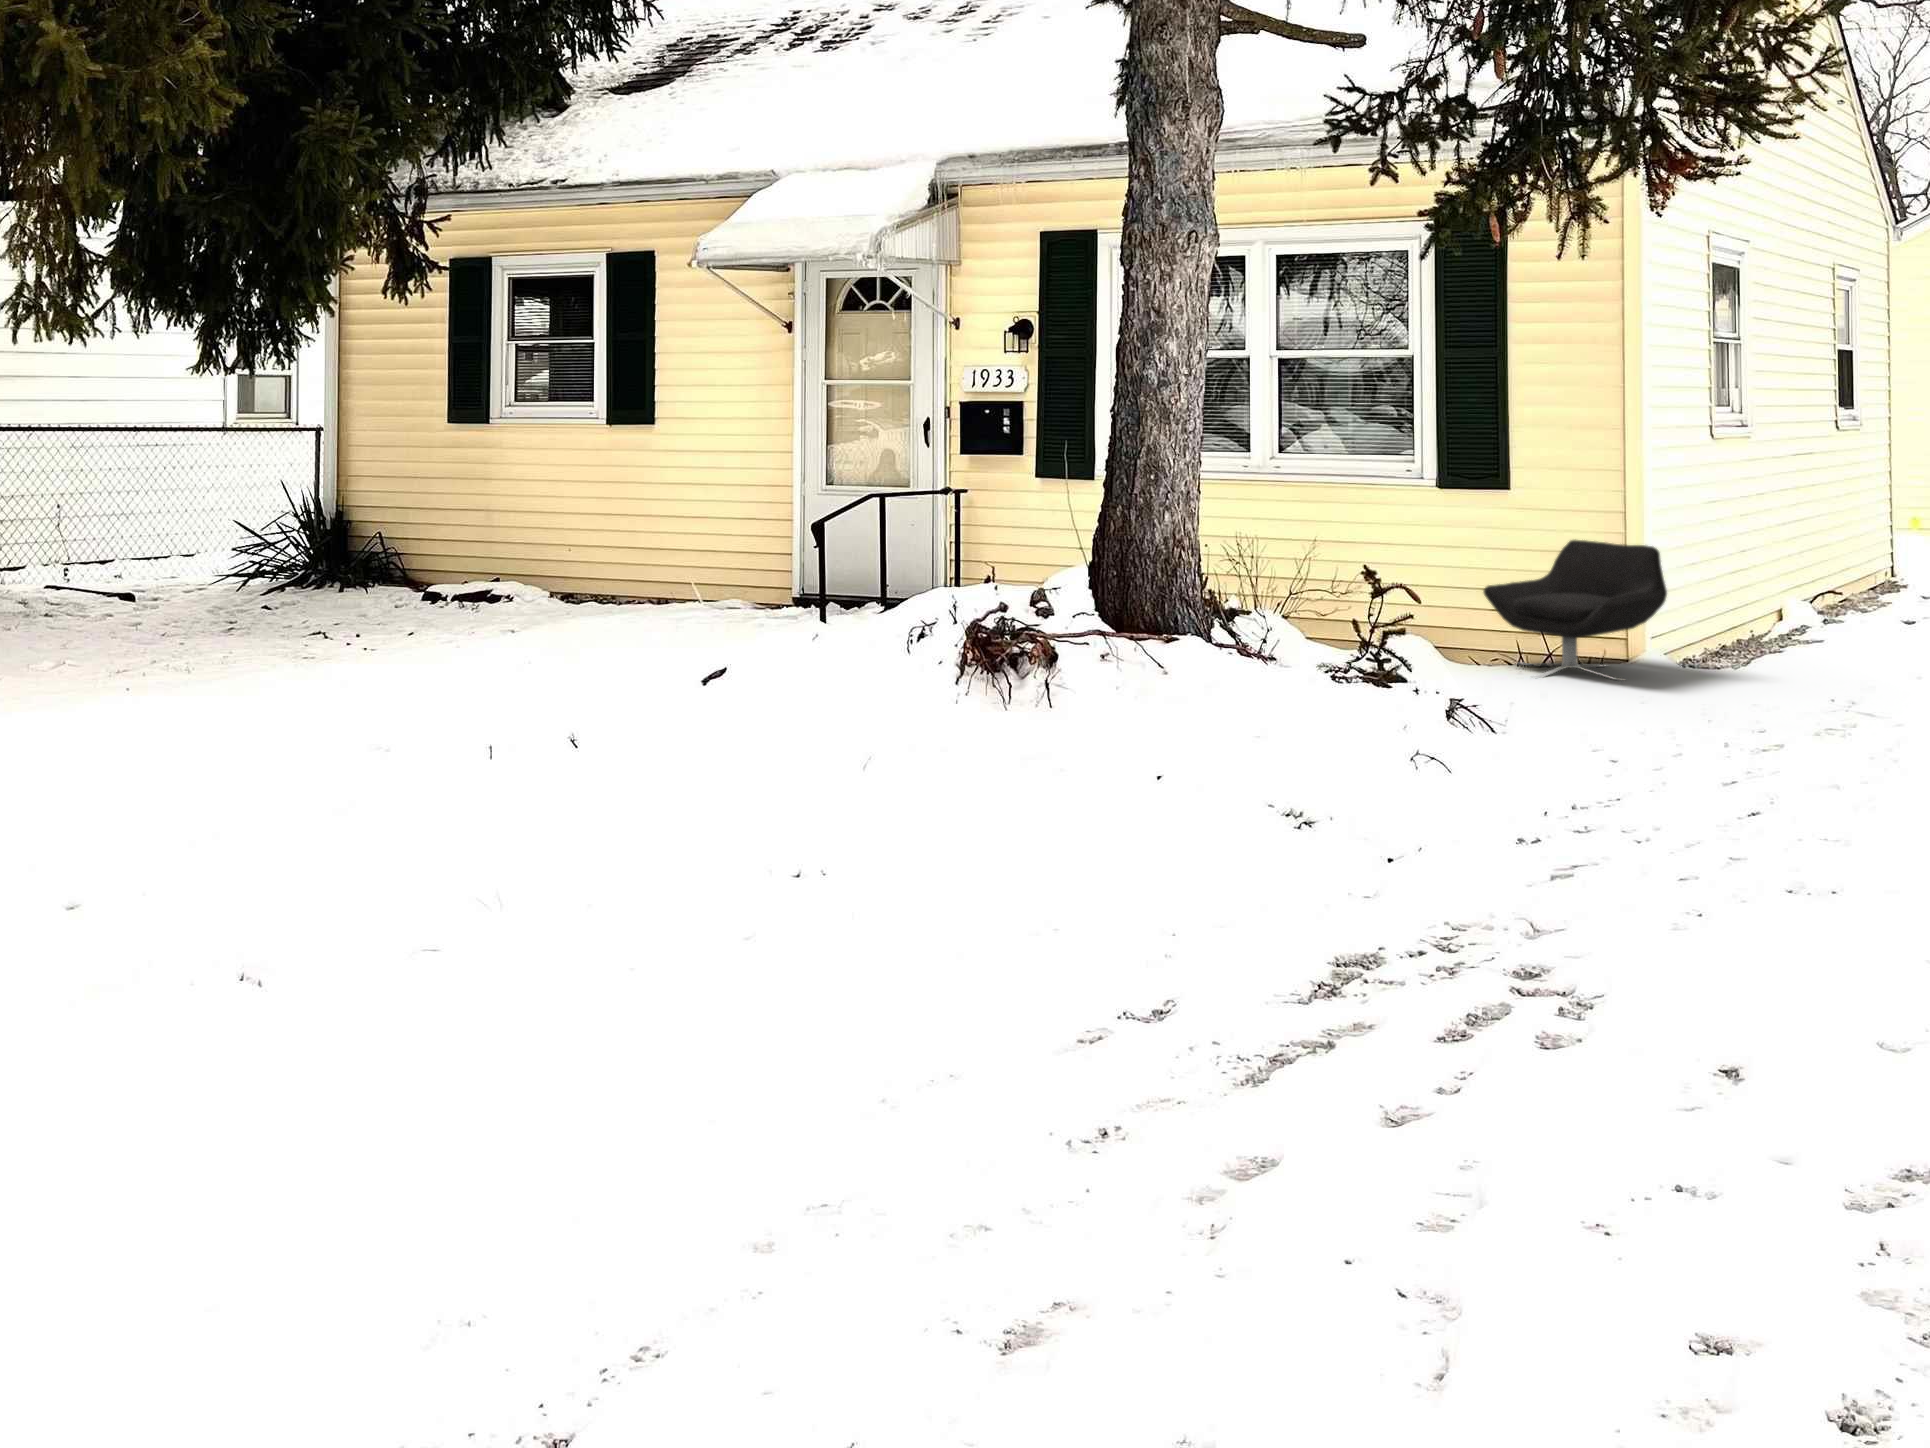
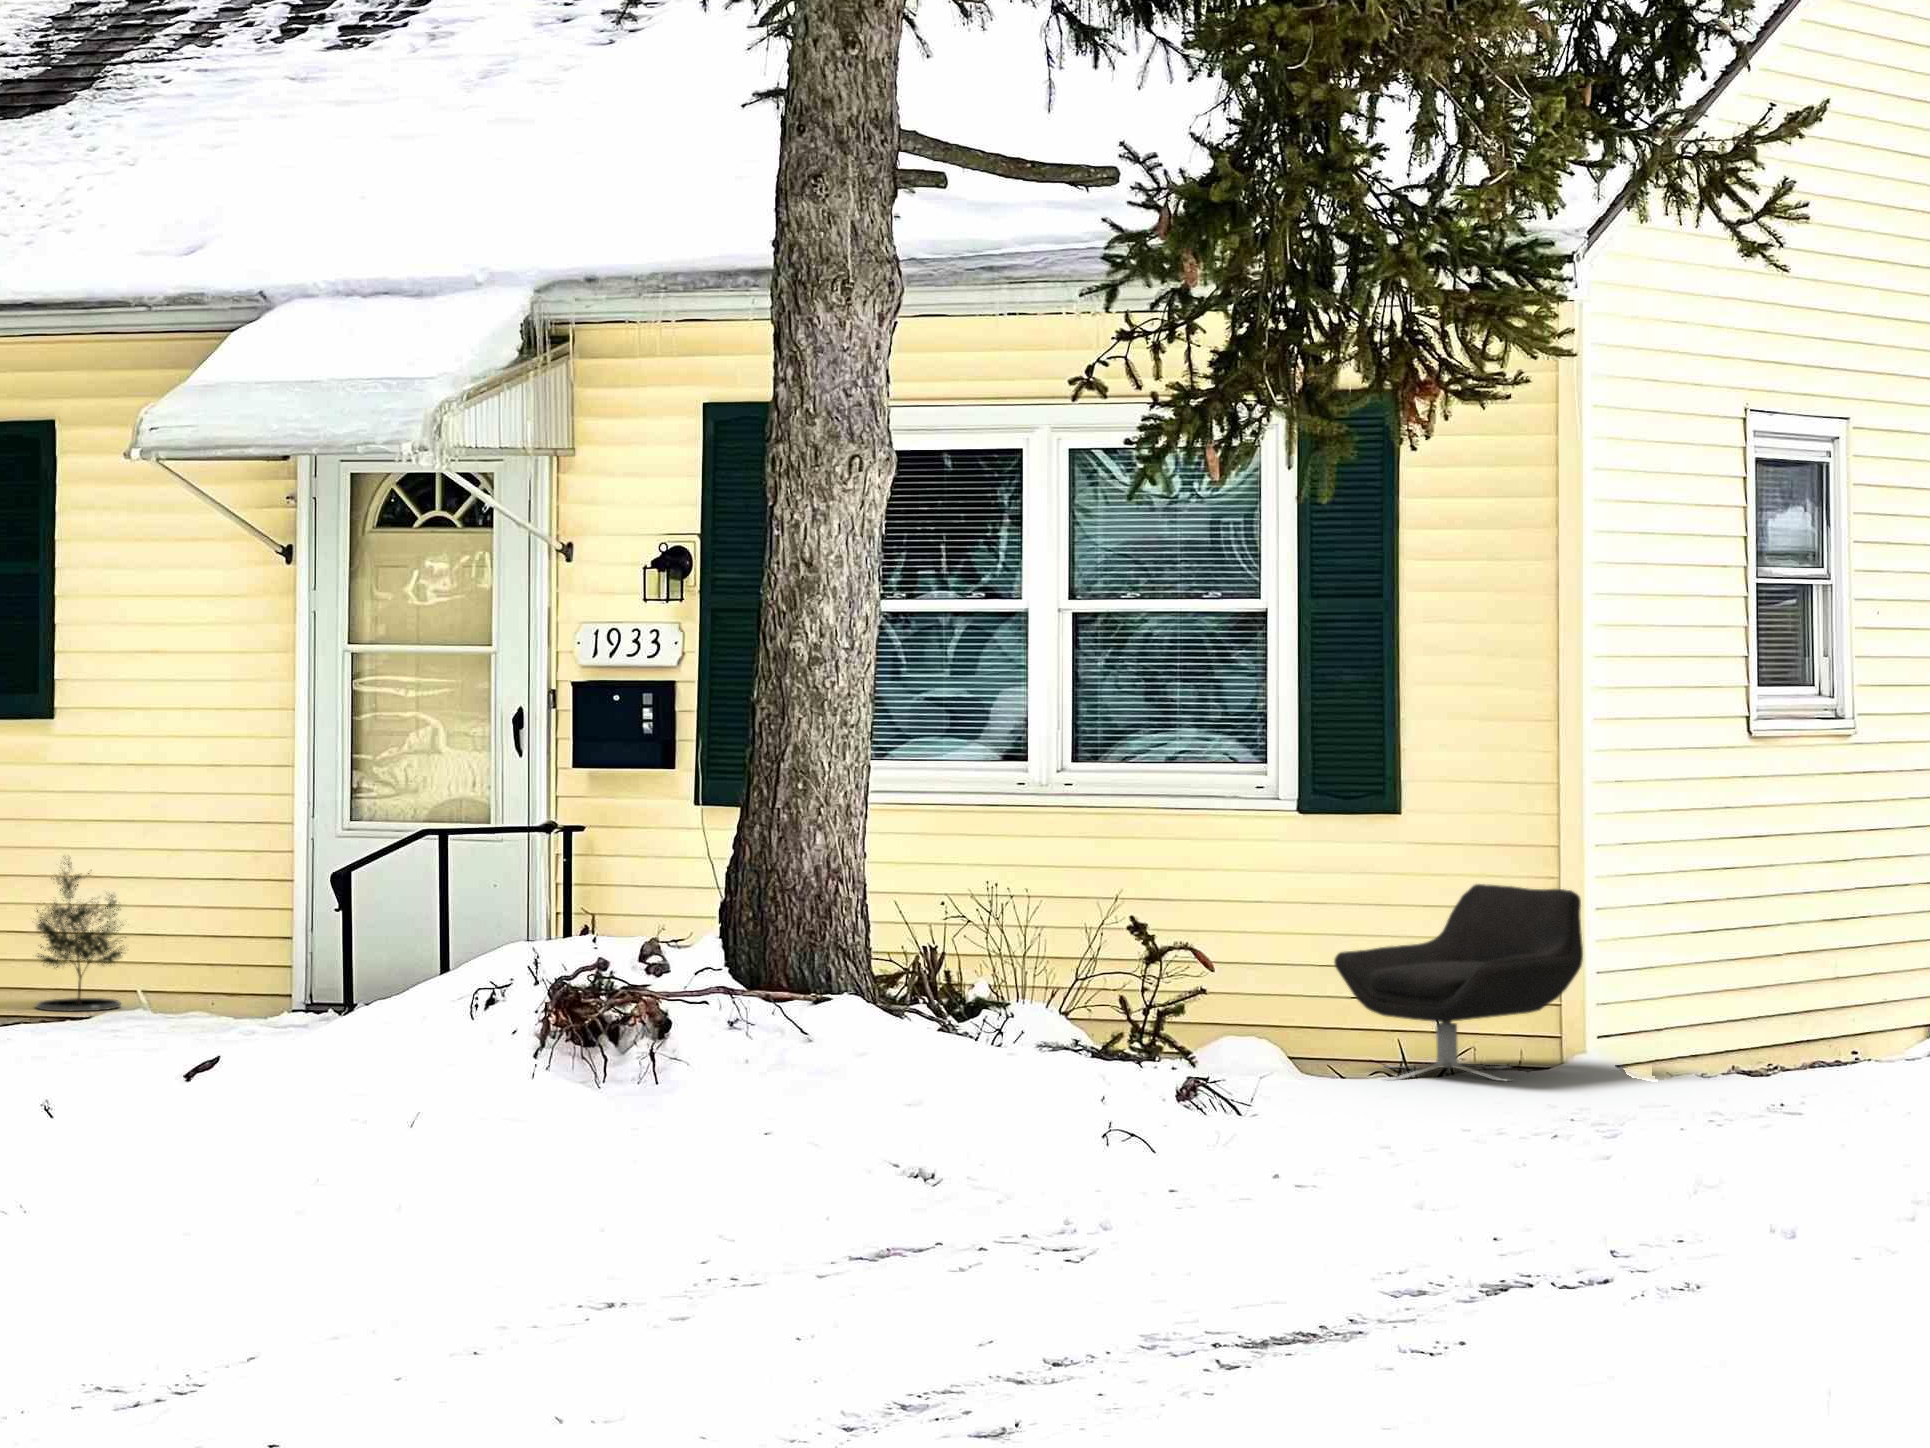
potted tree: none [637,504,696,598] -> present [36,859,126,1011]

